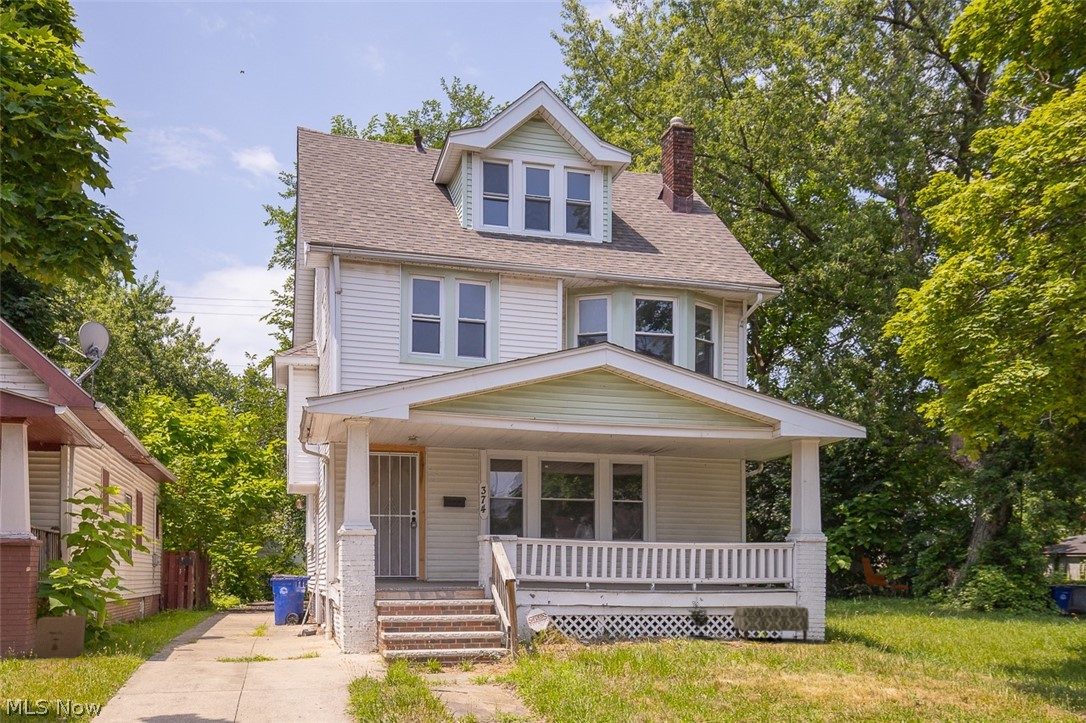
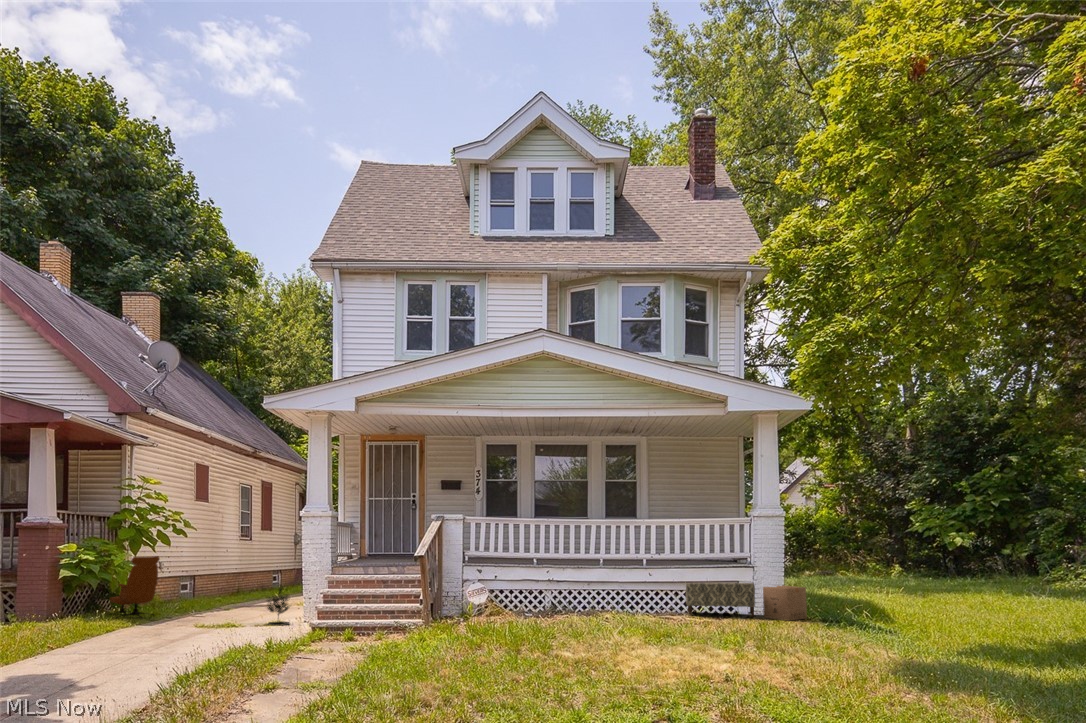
lounge chair: present [862,558,908,595] -> present [110,556,159,618]
potted tree: present [688,601,710,639] -> present [267,586,290,626]
cardboard box: present [34,615,86,658] -> present [763,585,807,621]

